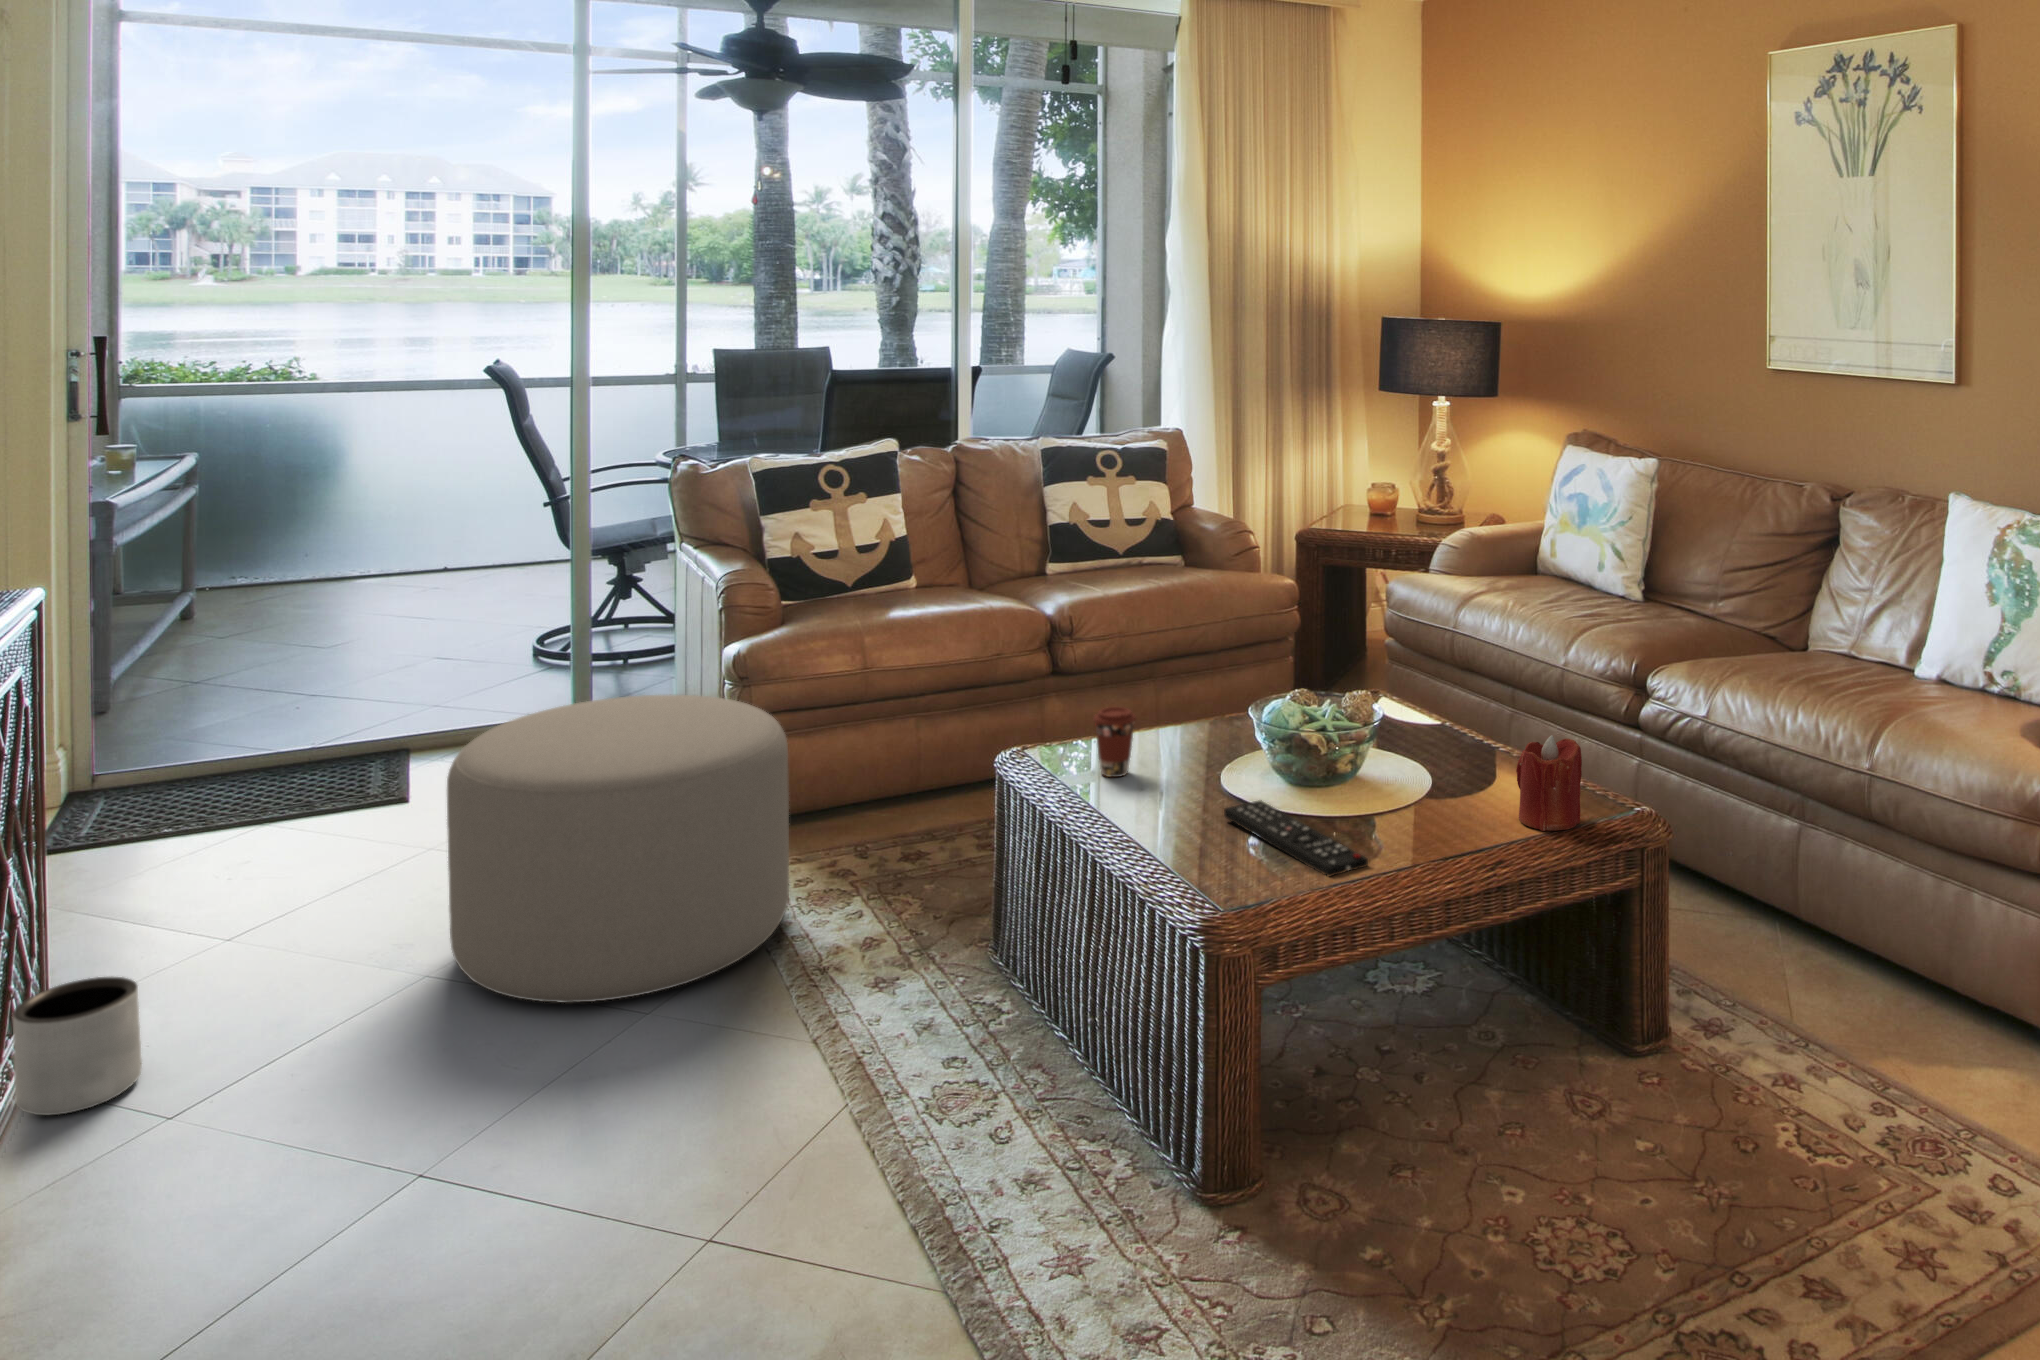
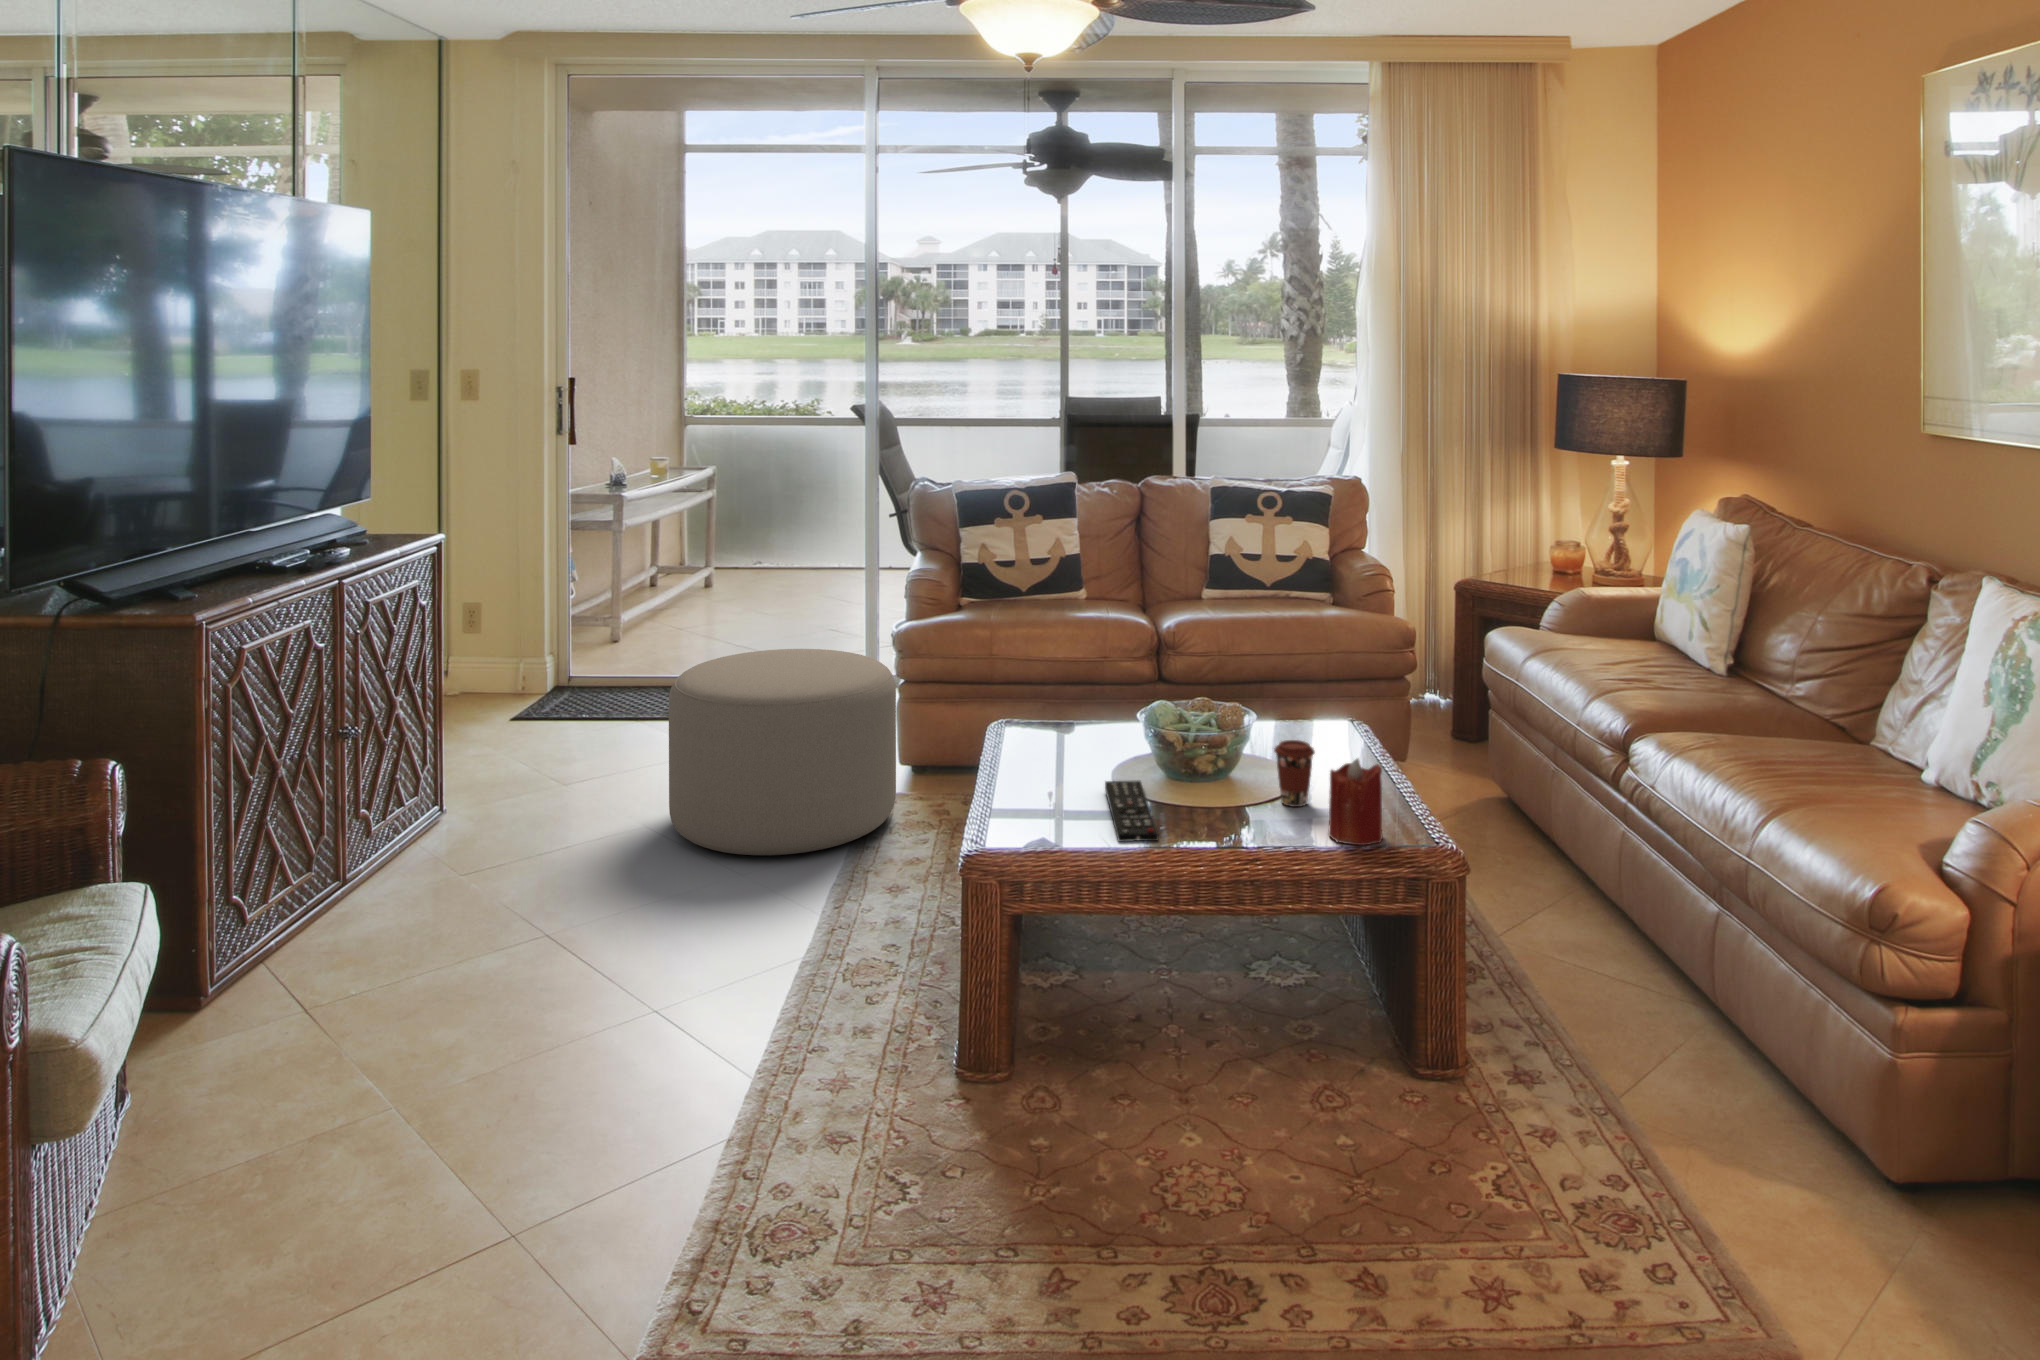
coffee cup: present [1093,707,1136,777] -> present [1274,740,1315,807]
planter: present [13,977,142,1116] -> none [421,777,488,854]

